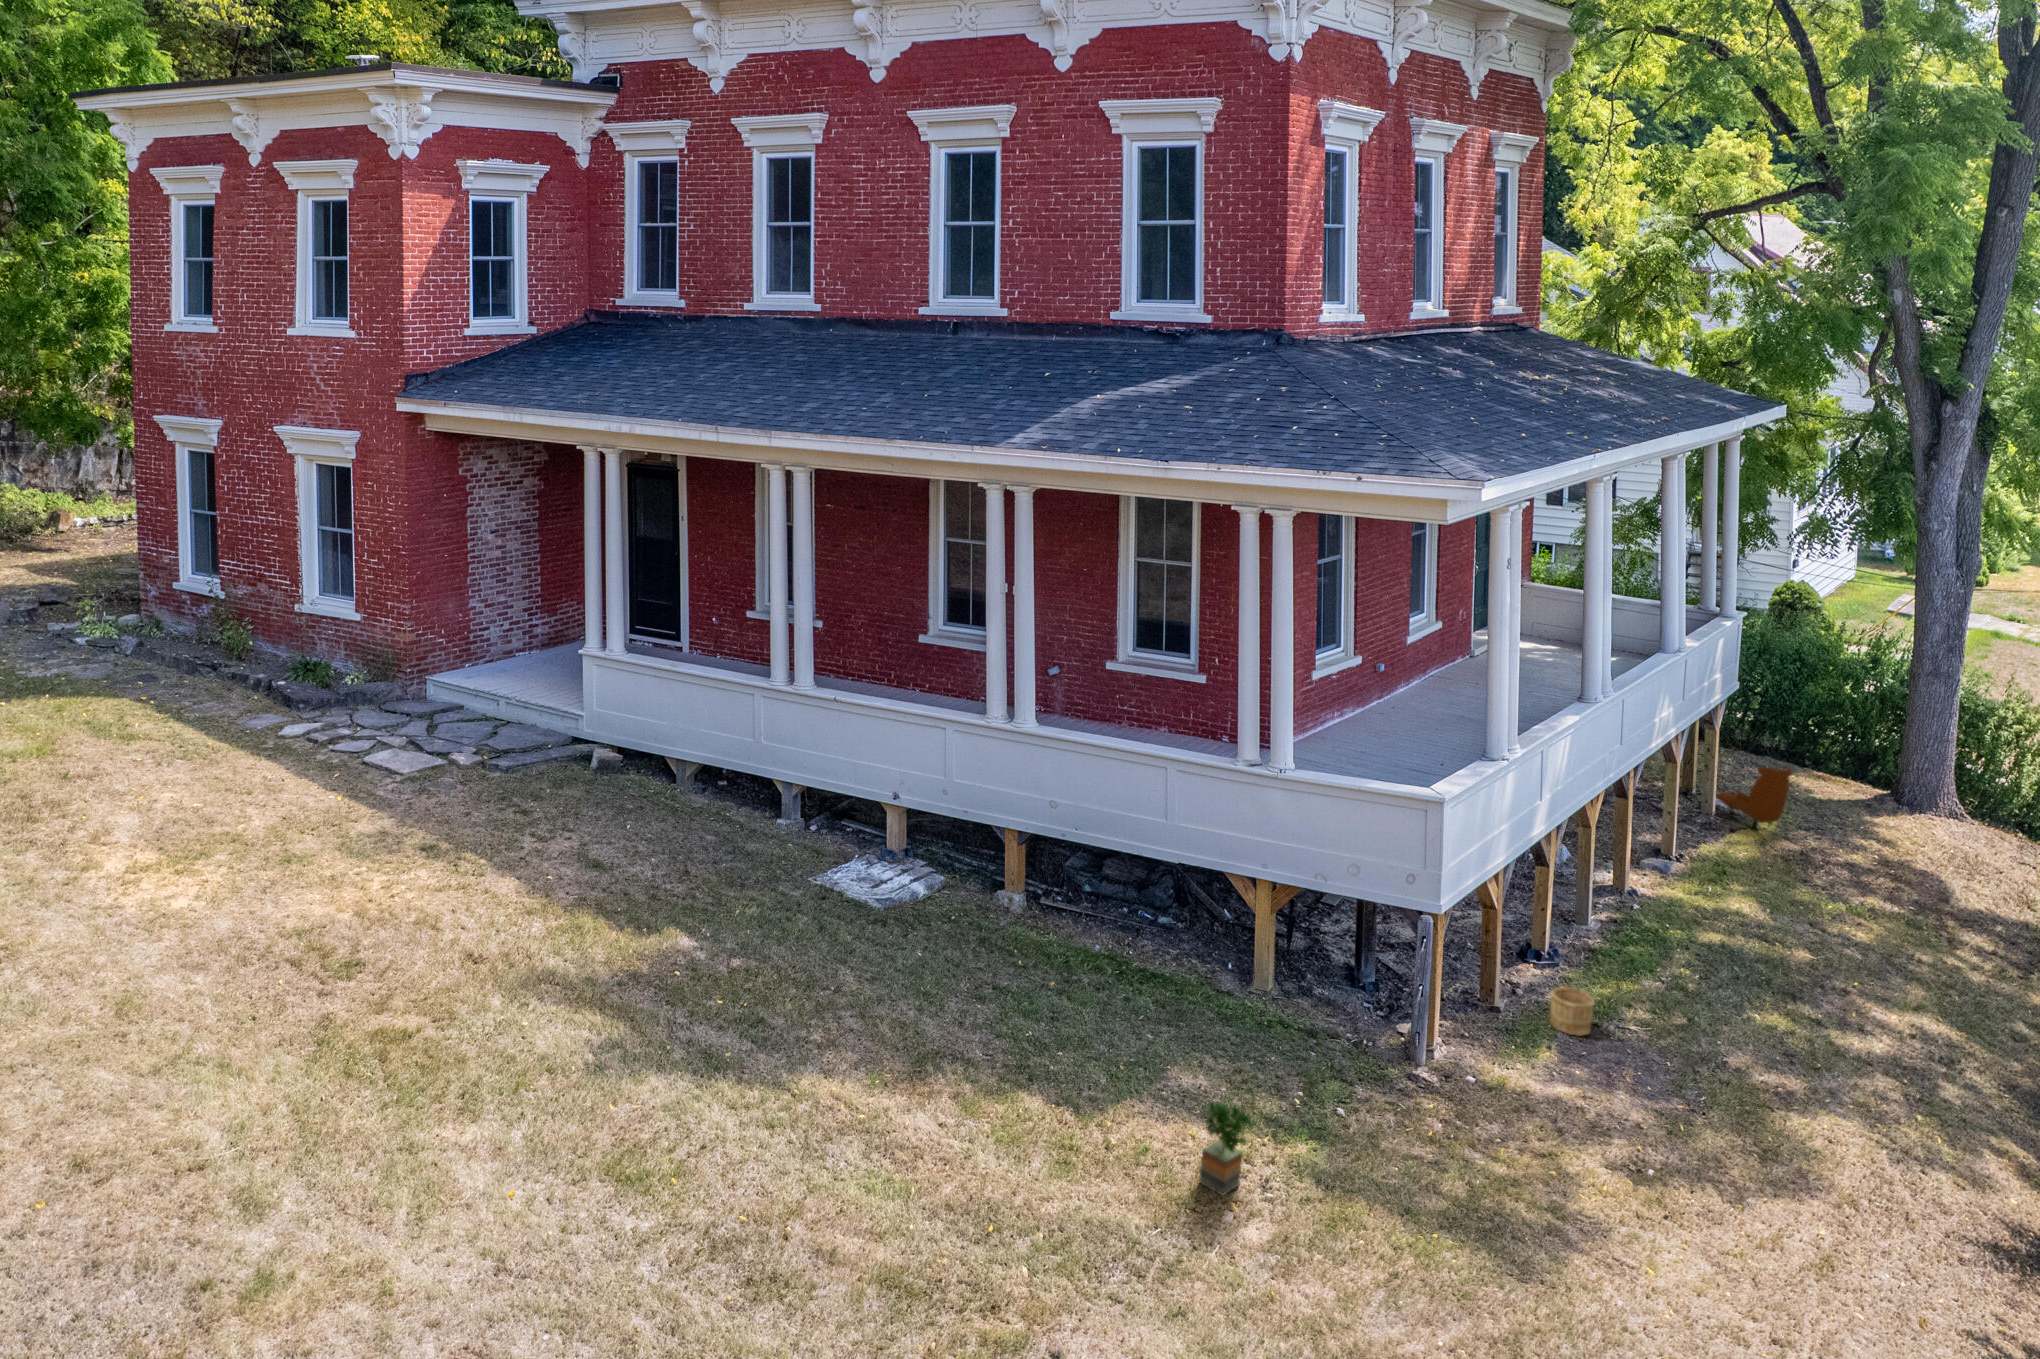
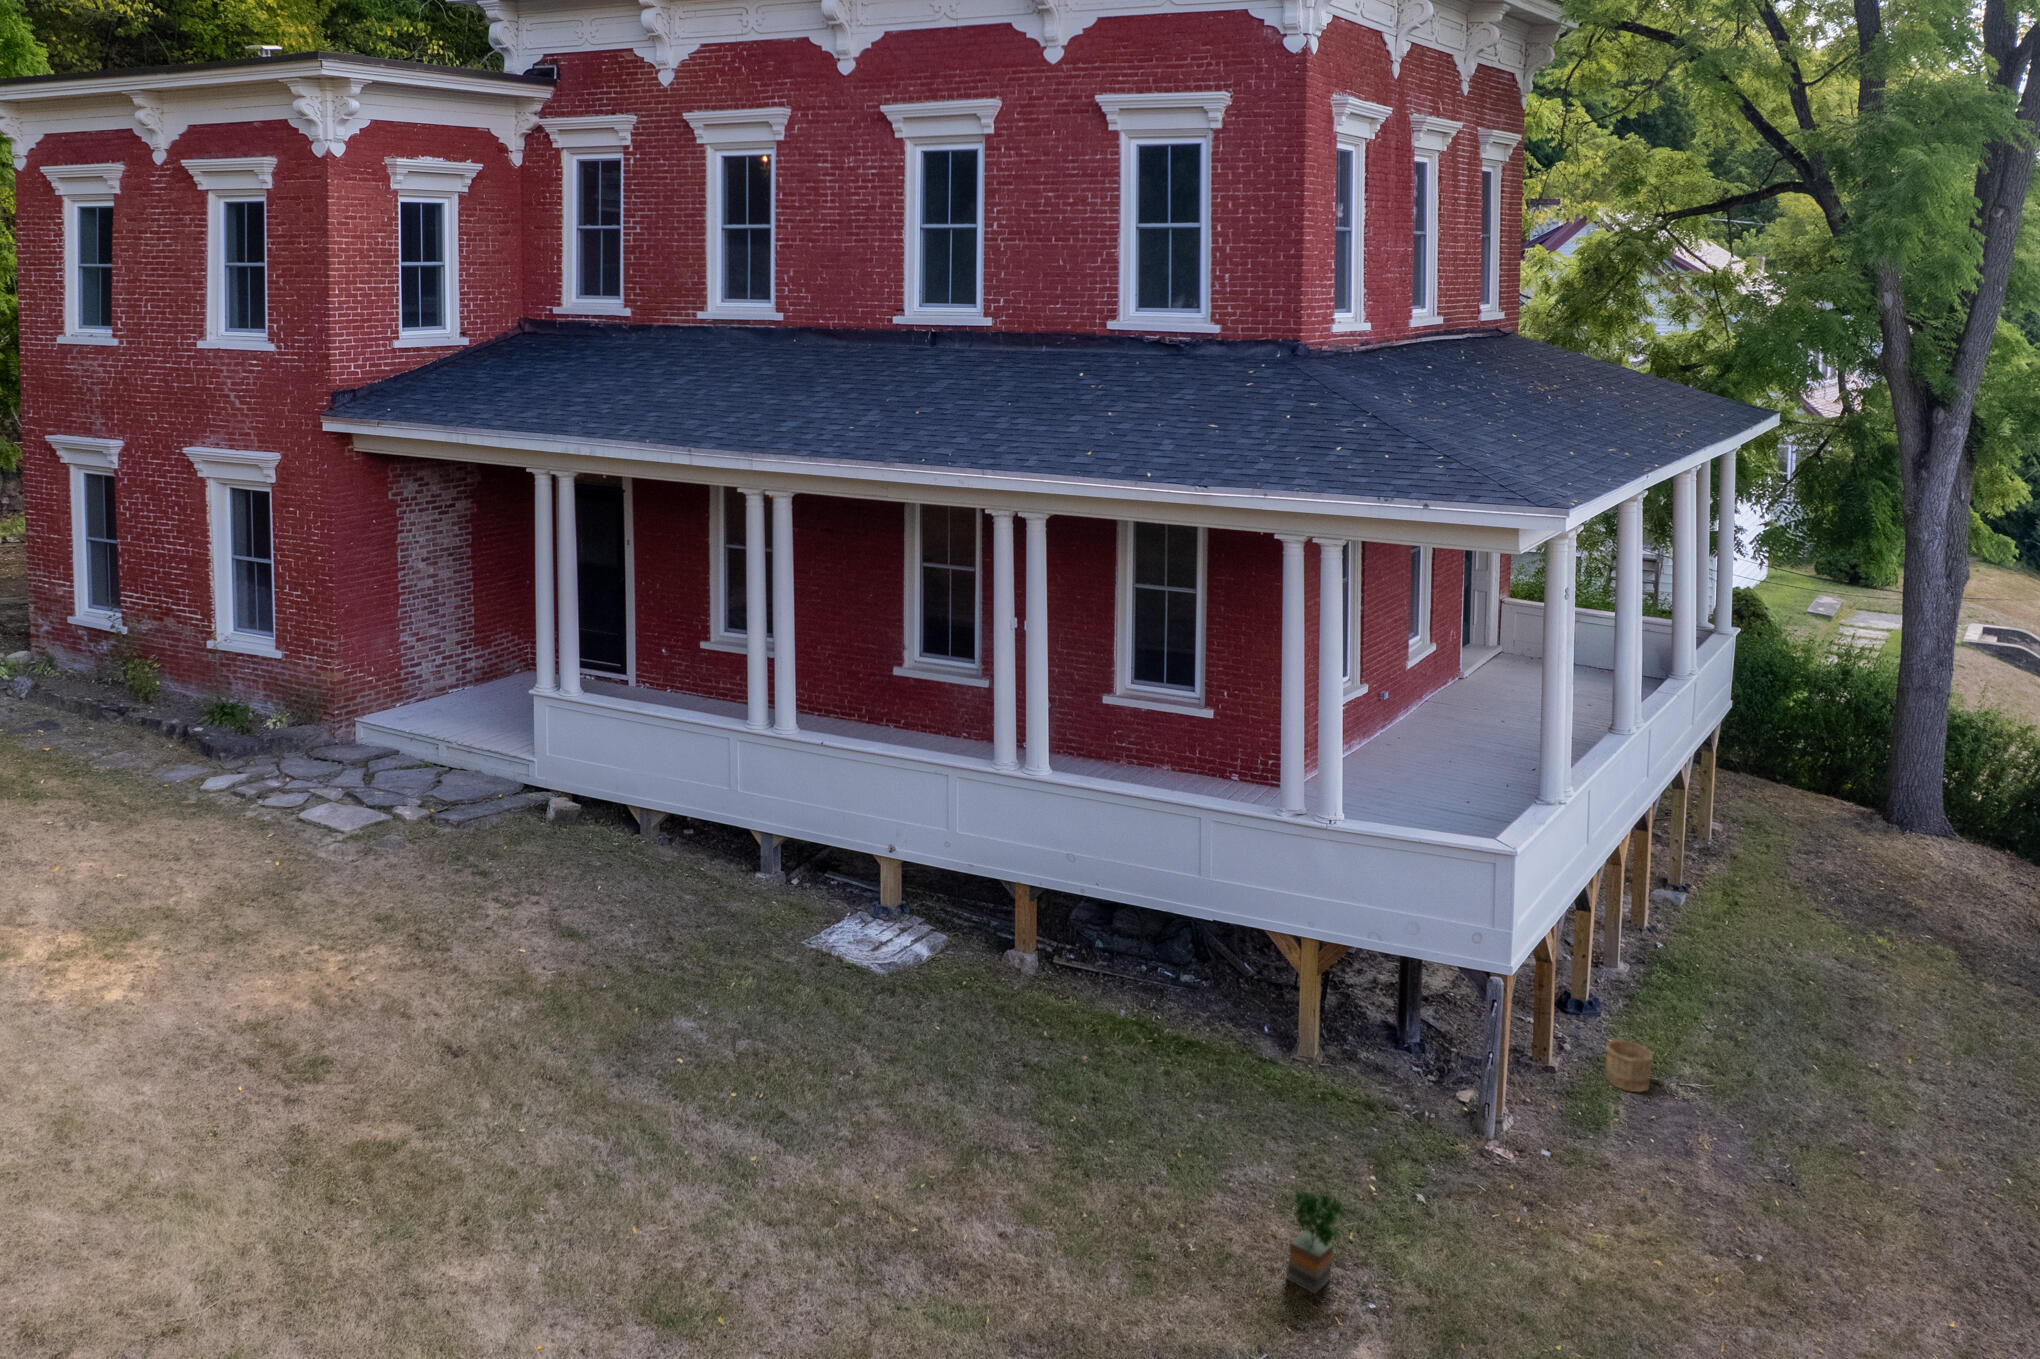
lounge chair: present [1717,767,1792,836] -> none [1714,792,1800,871]

